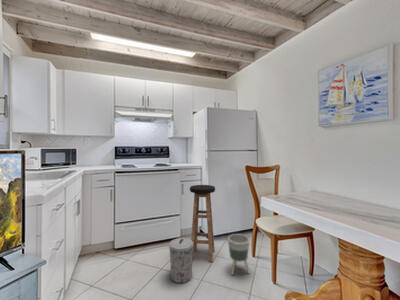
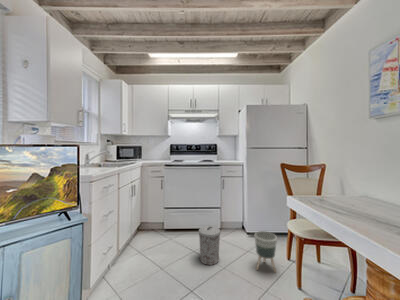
bar stool: present [190,185,215,262] -> none [222,180,249,254]

